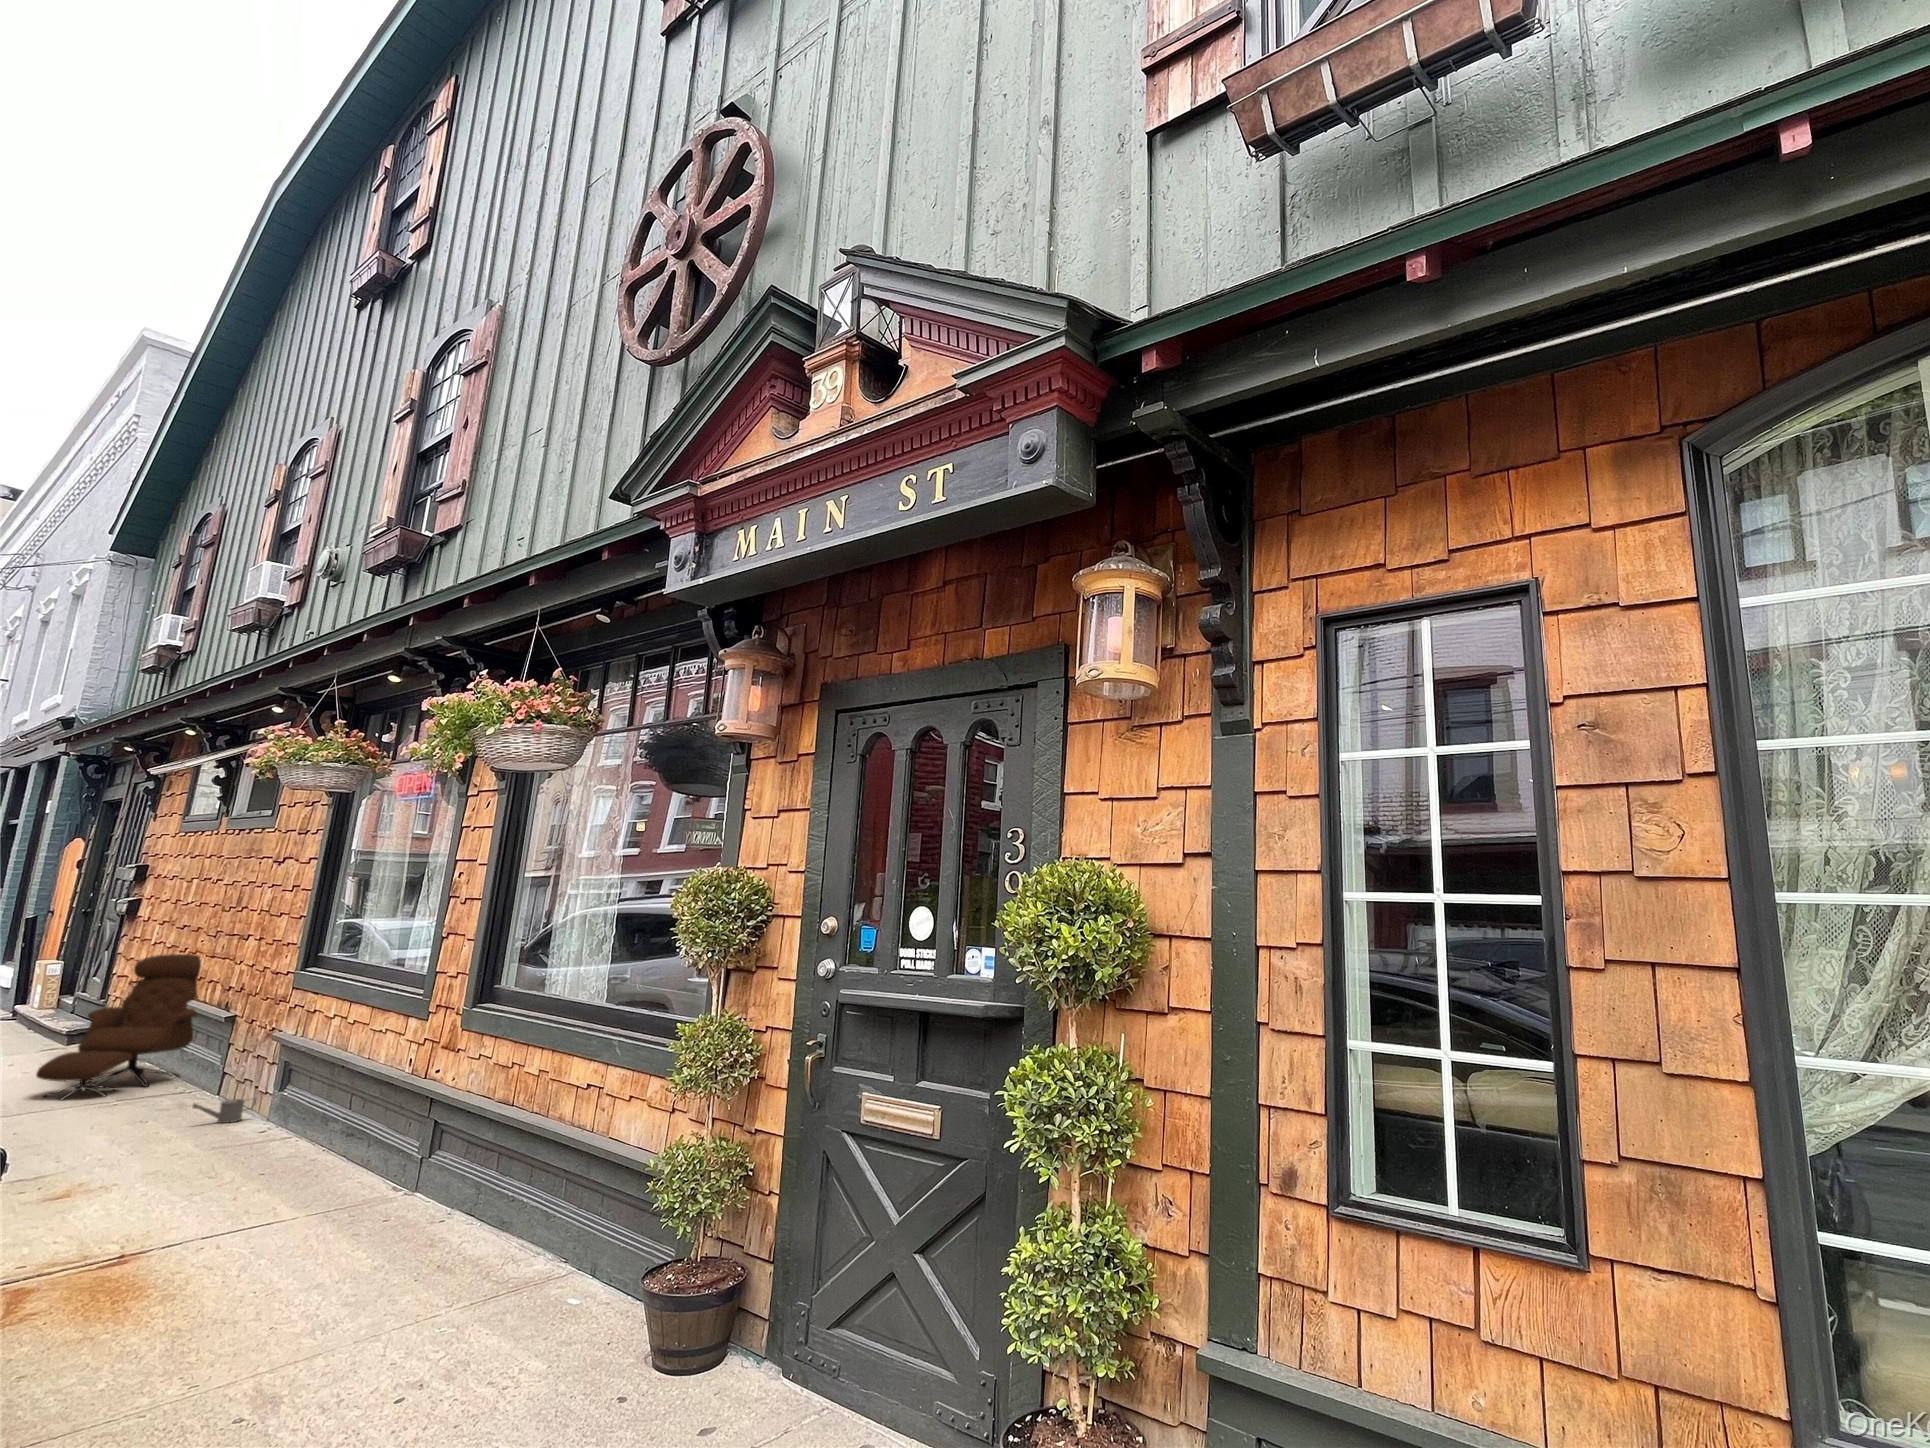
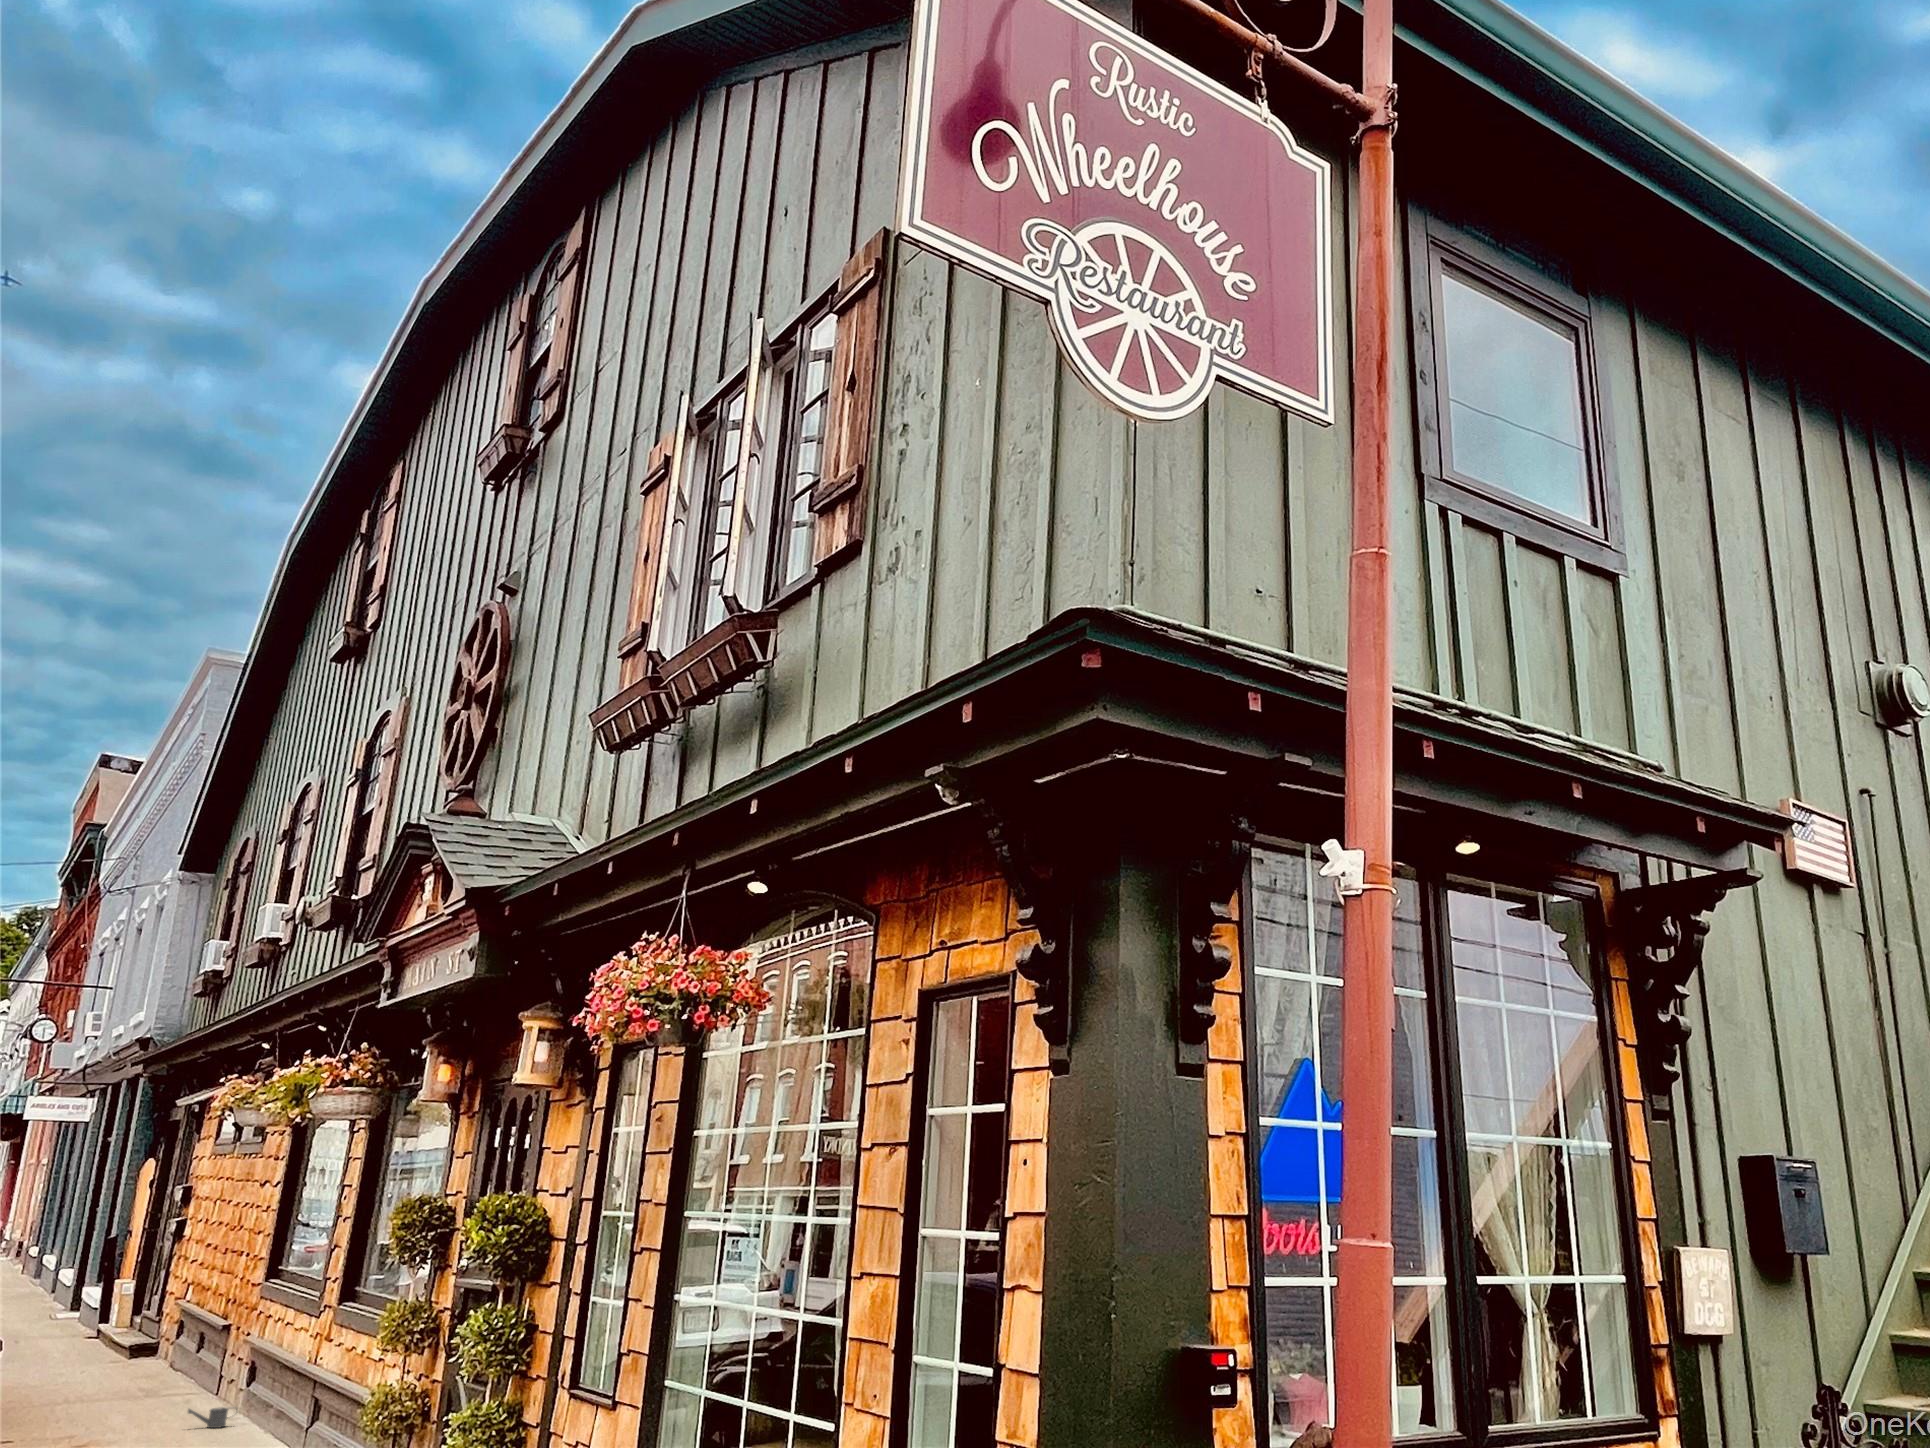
lounge chair: present [36,954,201,1101] -> none [87,1274,231,1407]

